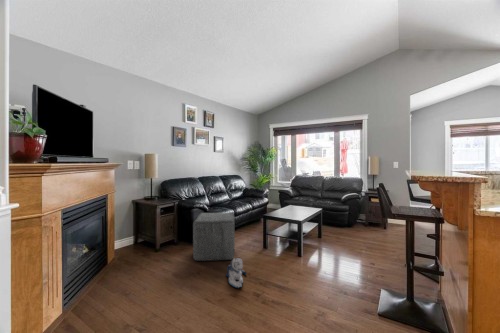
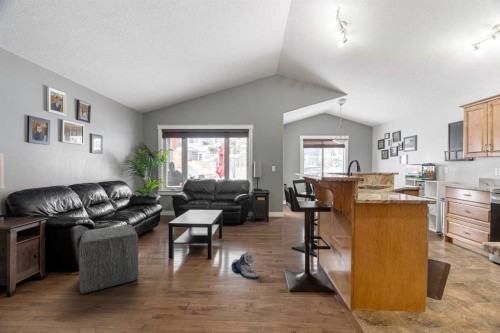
plush toy: present [226,258,247,288] -> present [231,252,258,278]

